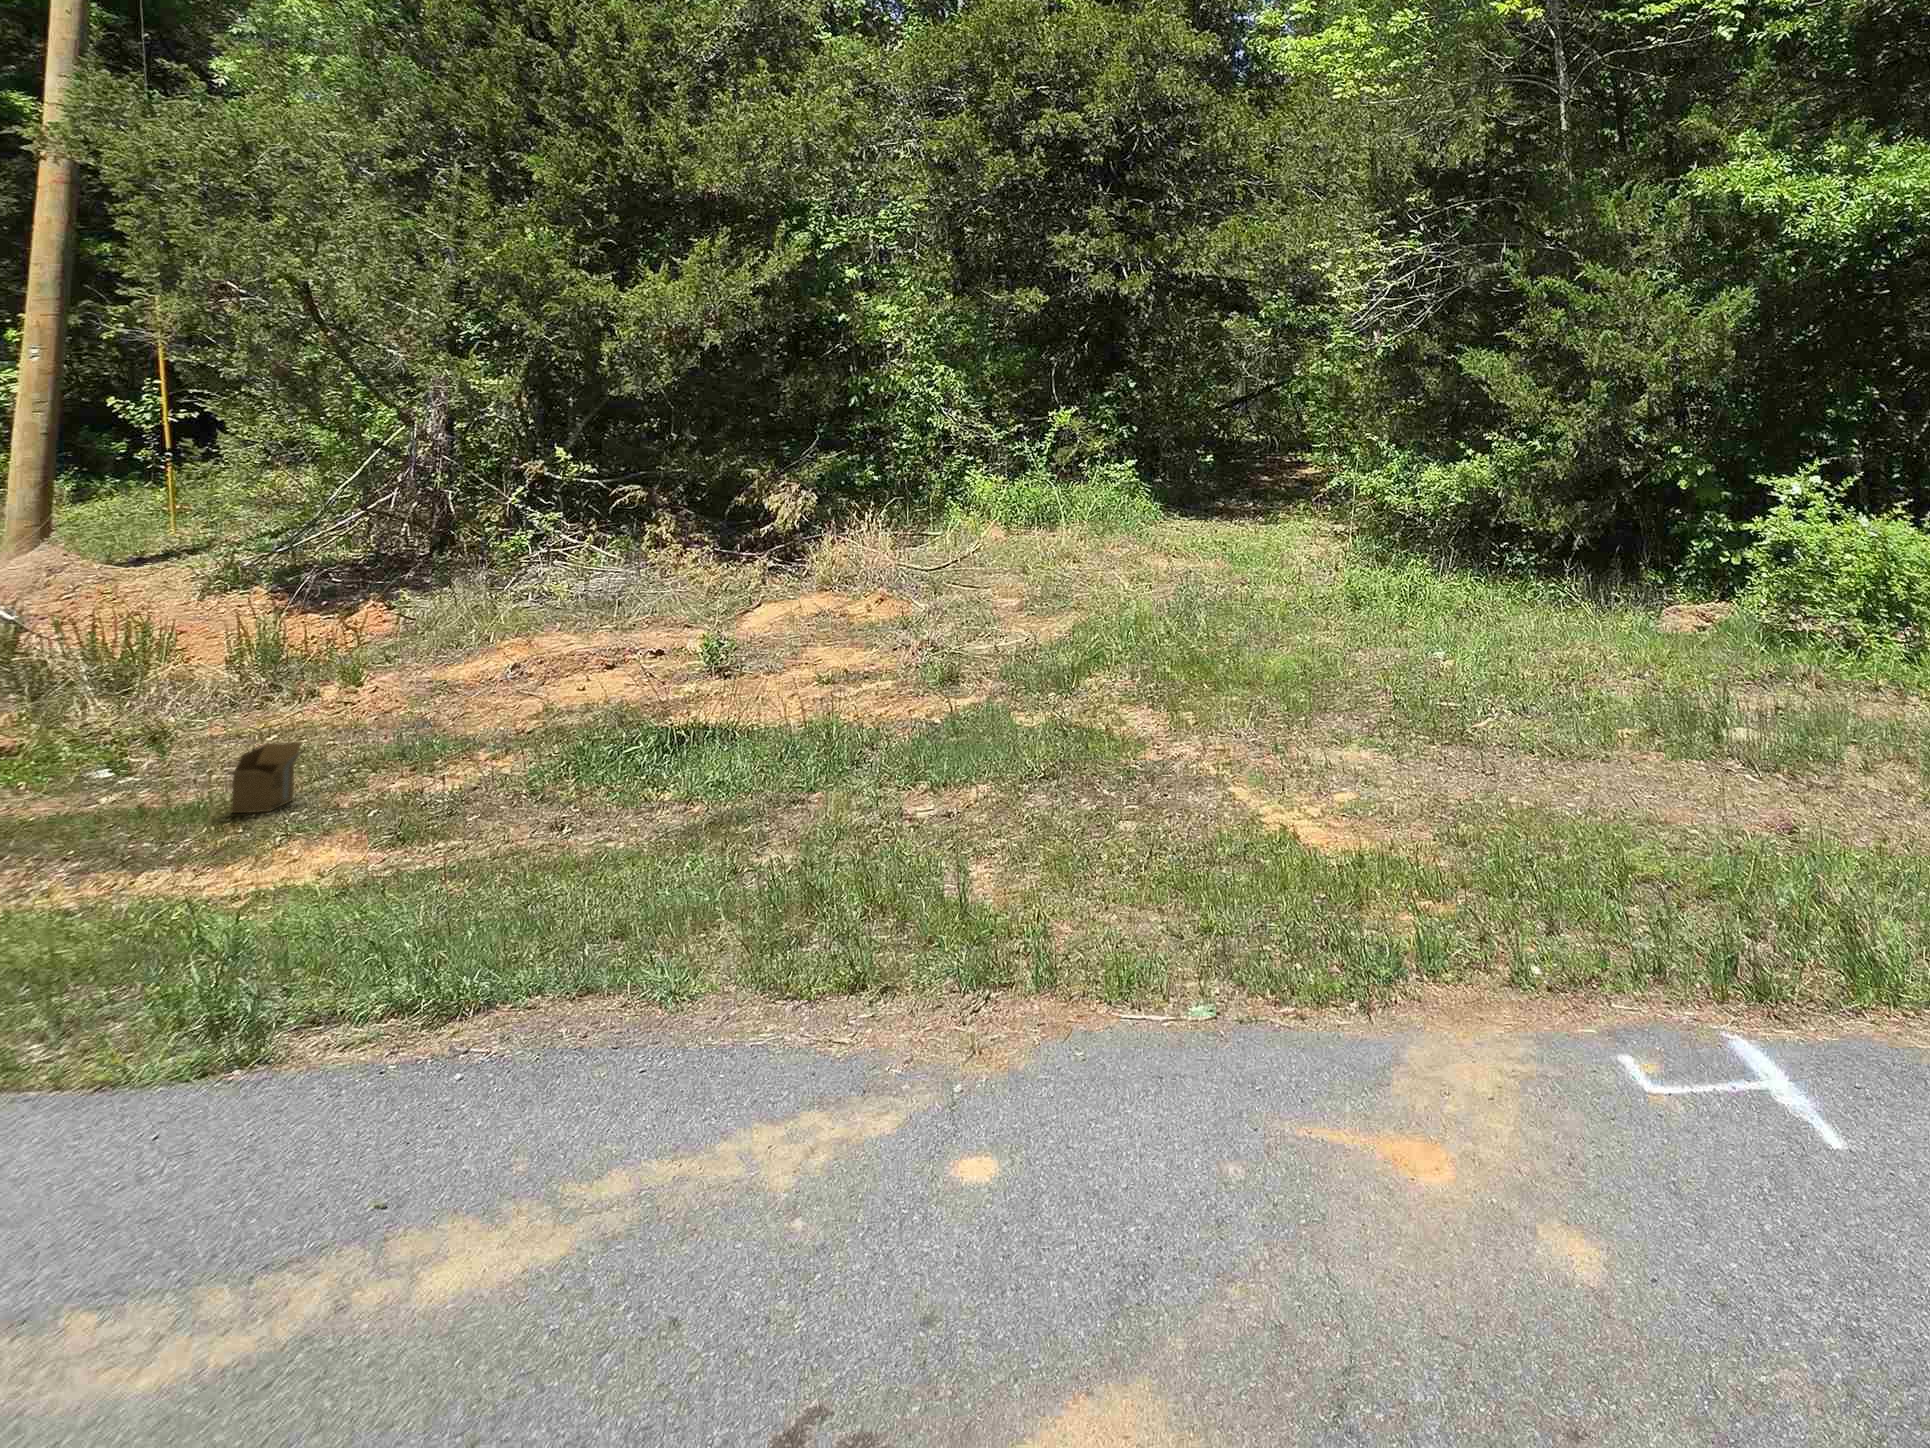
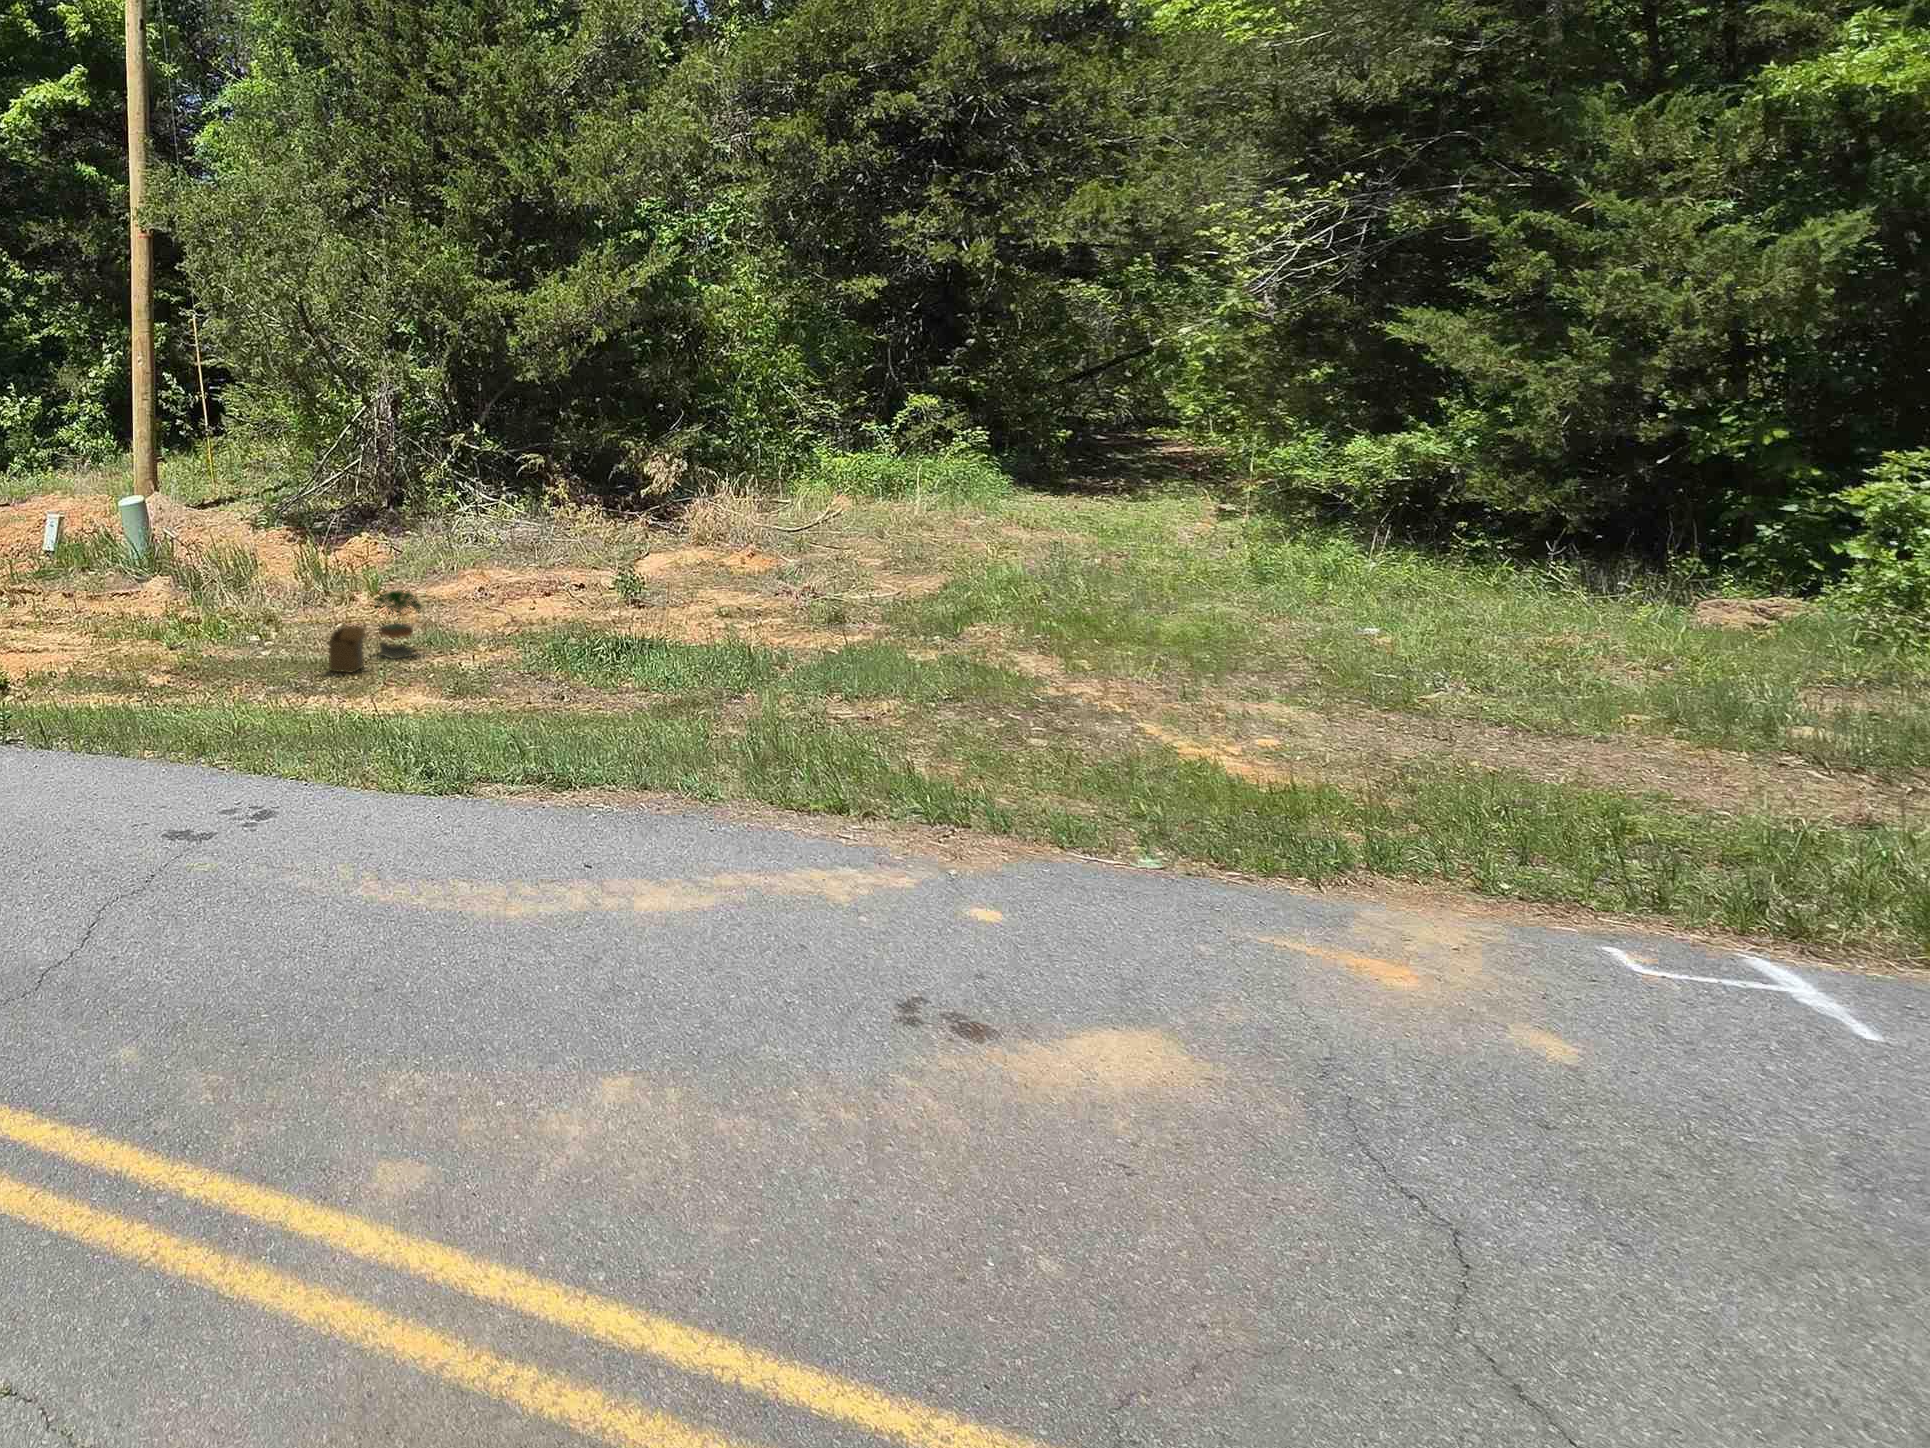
potted tree: none [322,682,403,783] -> present [374,589,422,659]

